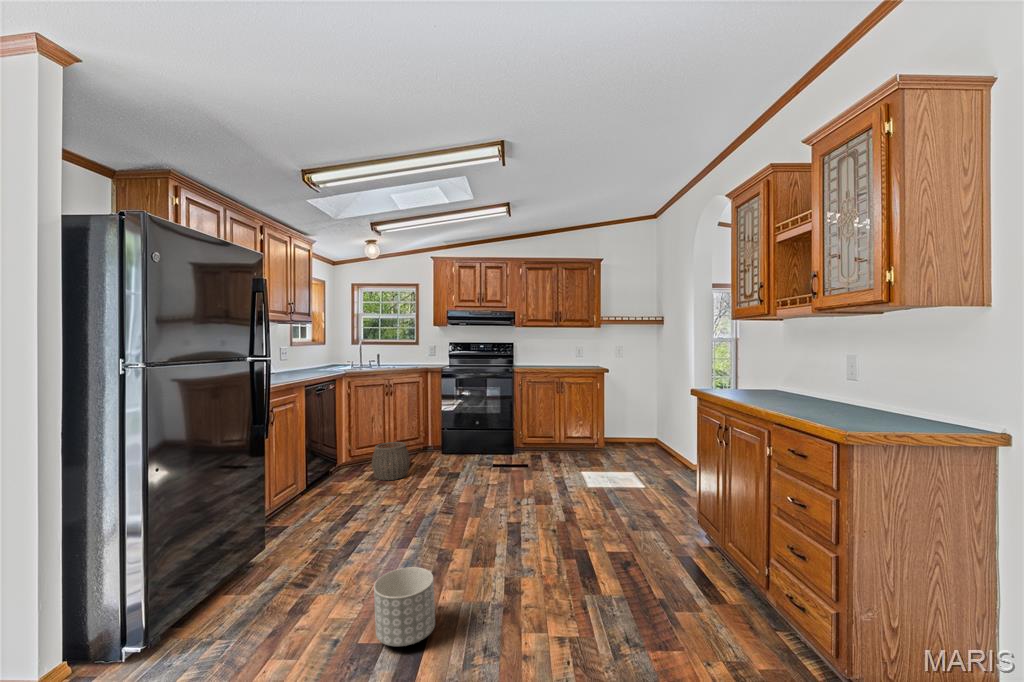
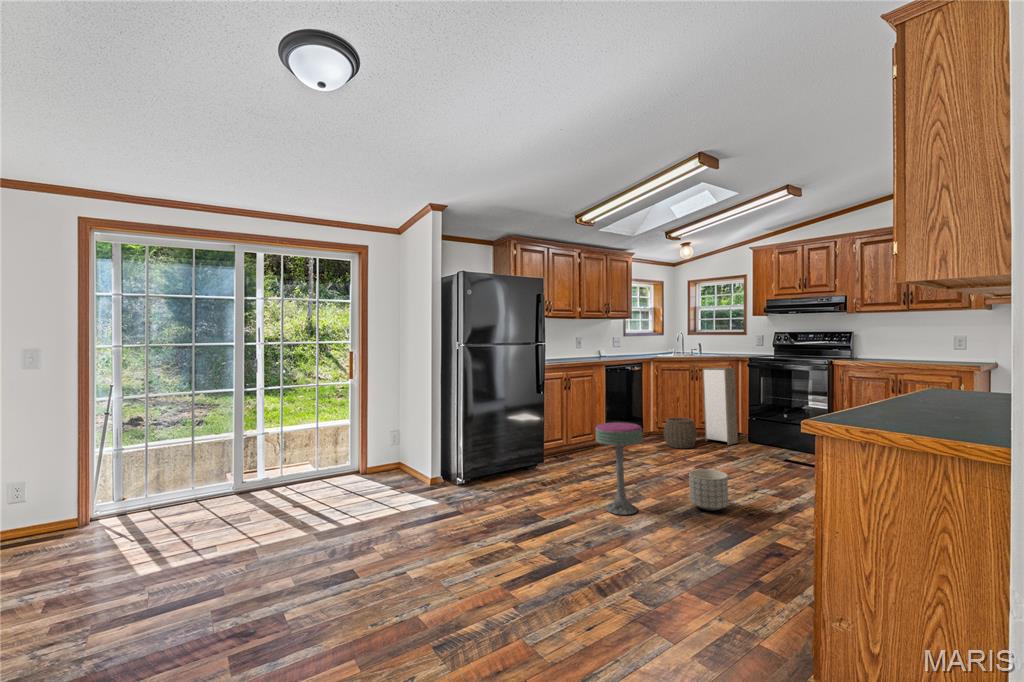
storage cabinet: none [402,380,435,464] -> present [703,368,738,445]
bar stool: none [421,465,484,595] -> present [595,422,642,515]
planter: present [374,567,435,646] -> present [689,469,729,511]

